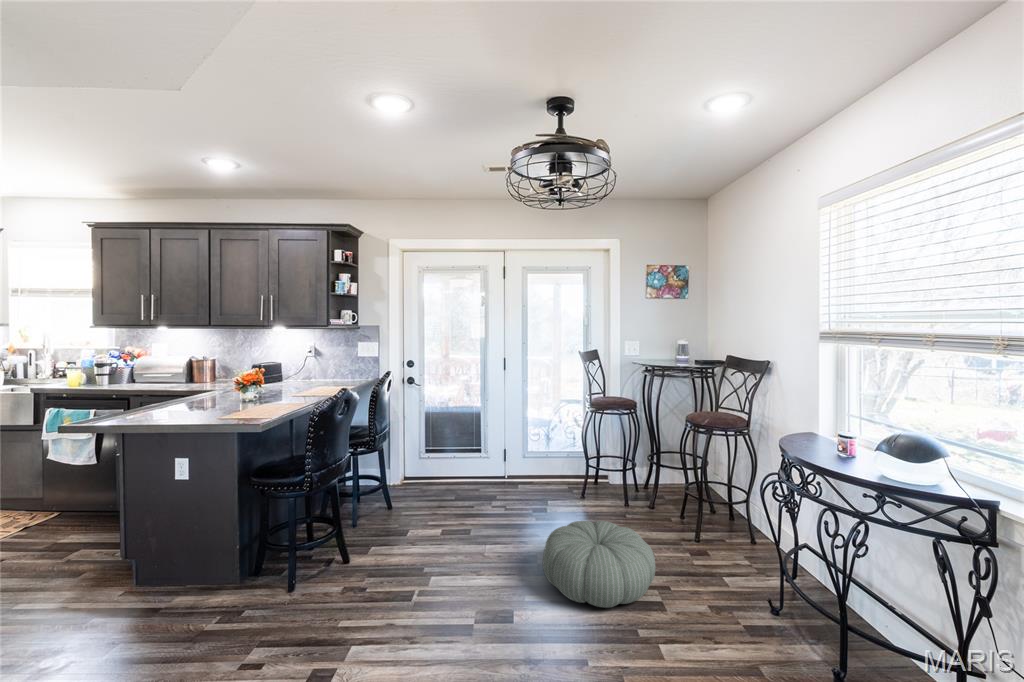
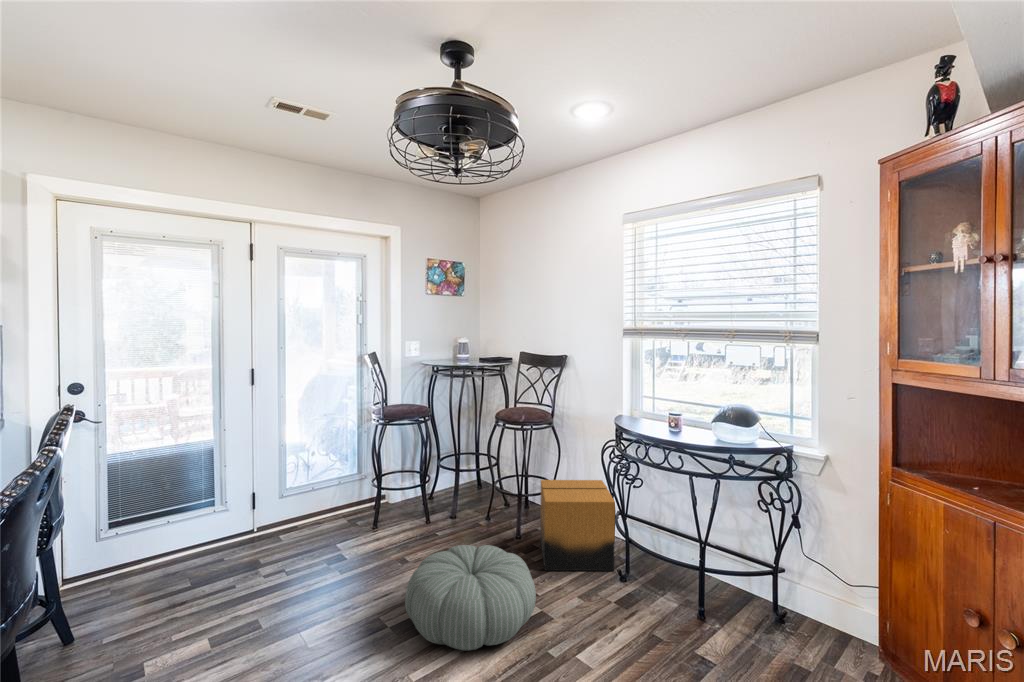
cardboard box: none [696,486,790,600] -> present [540,480,615,571]

